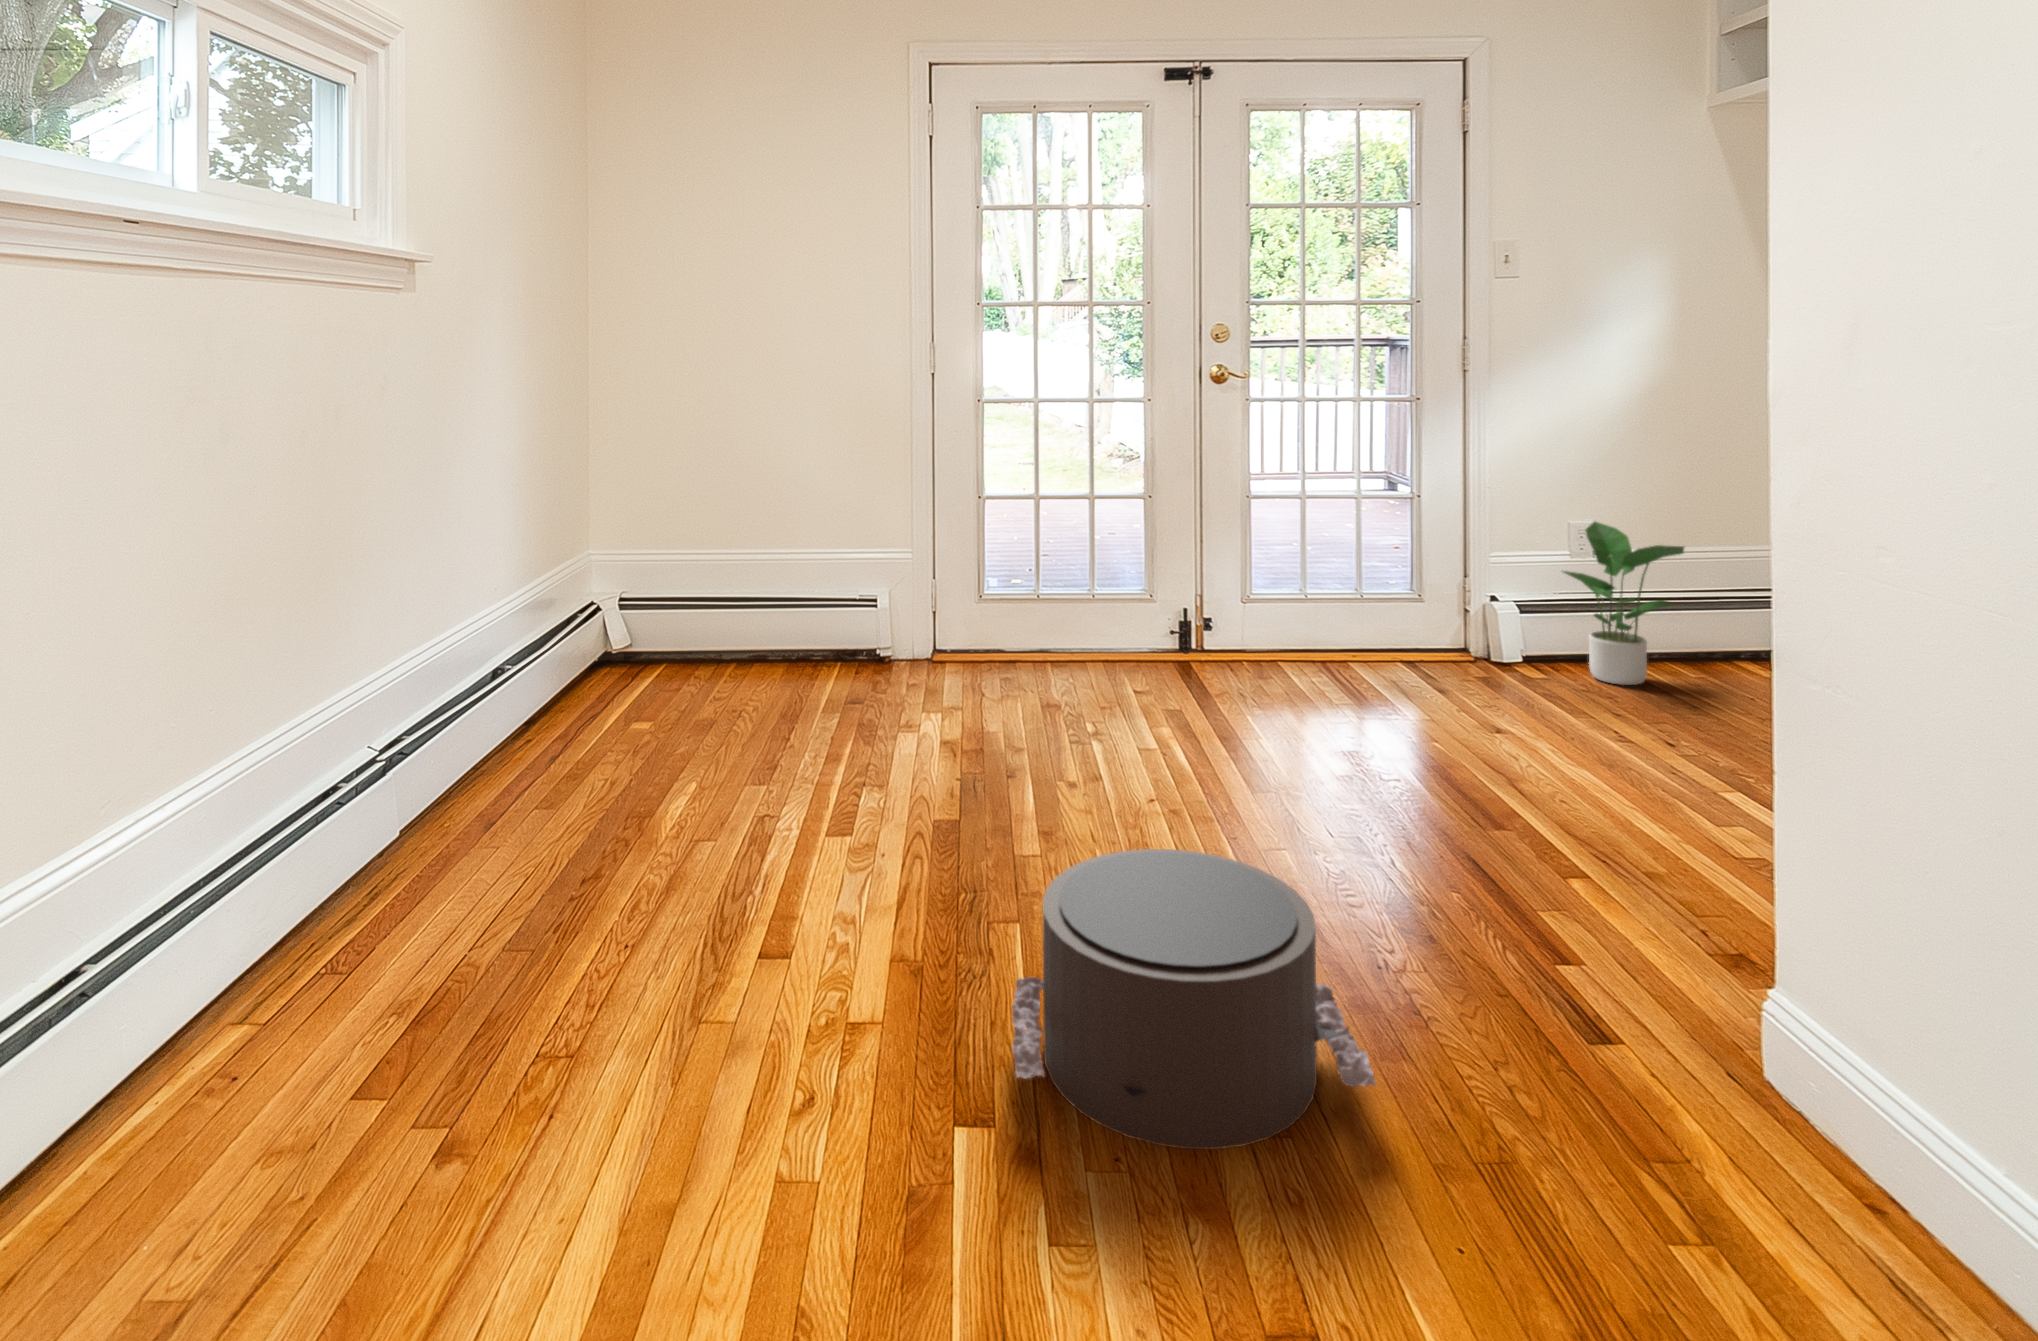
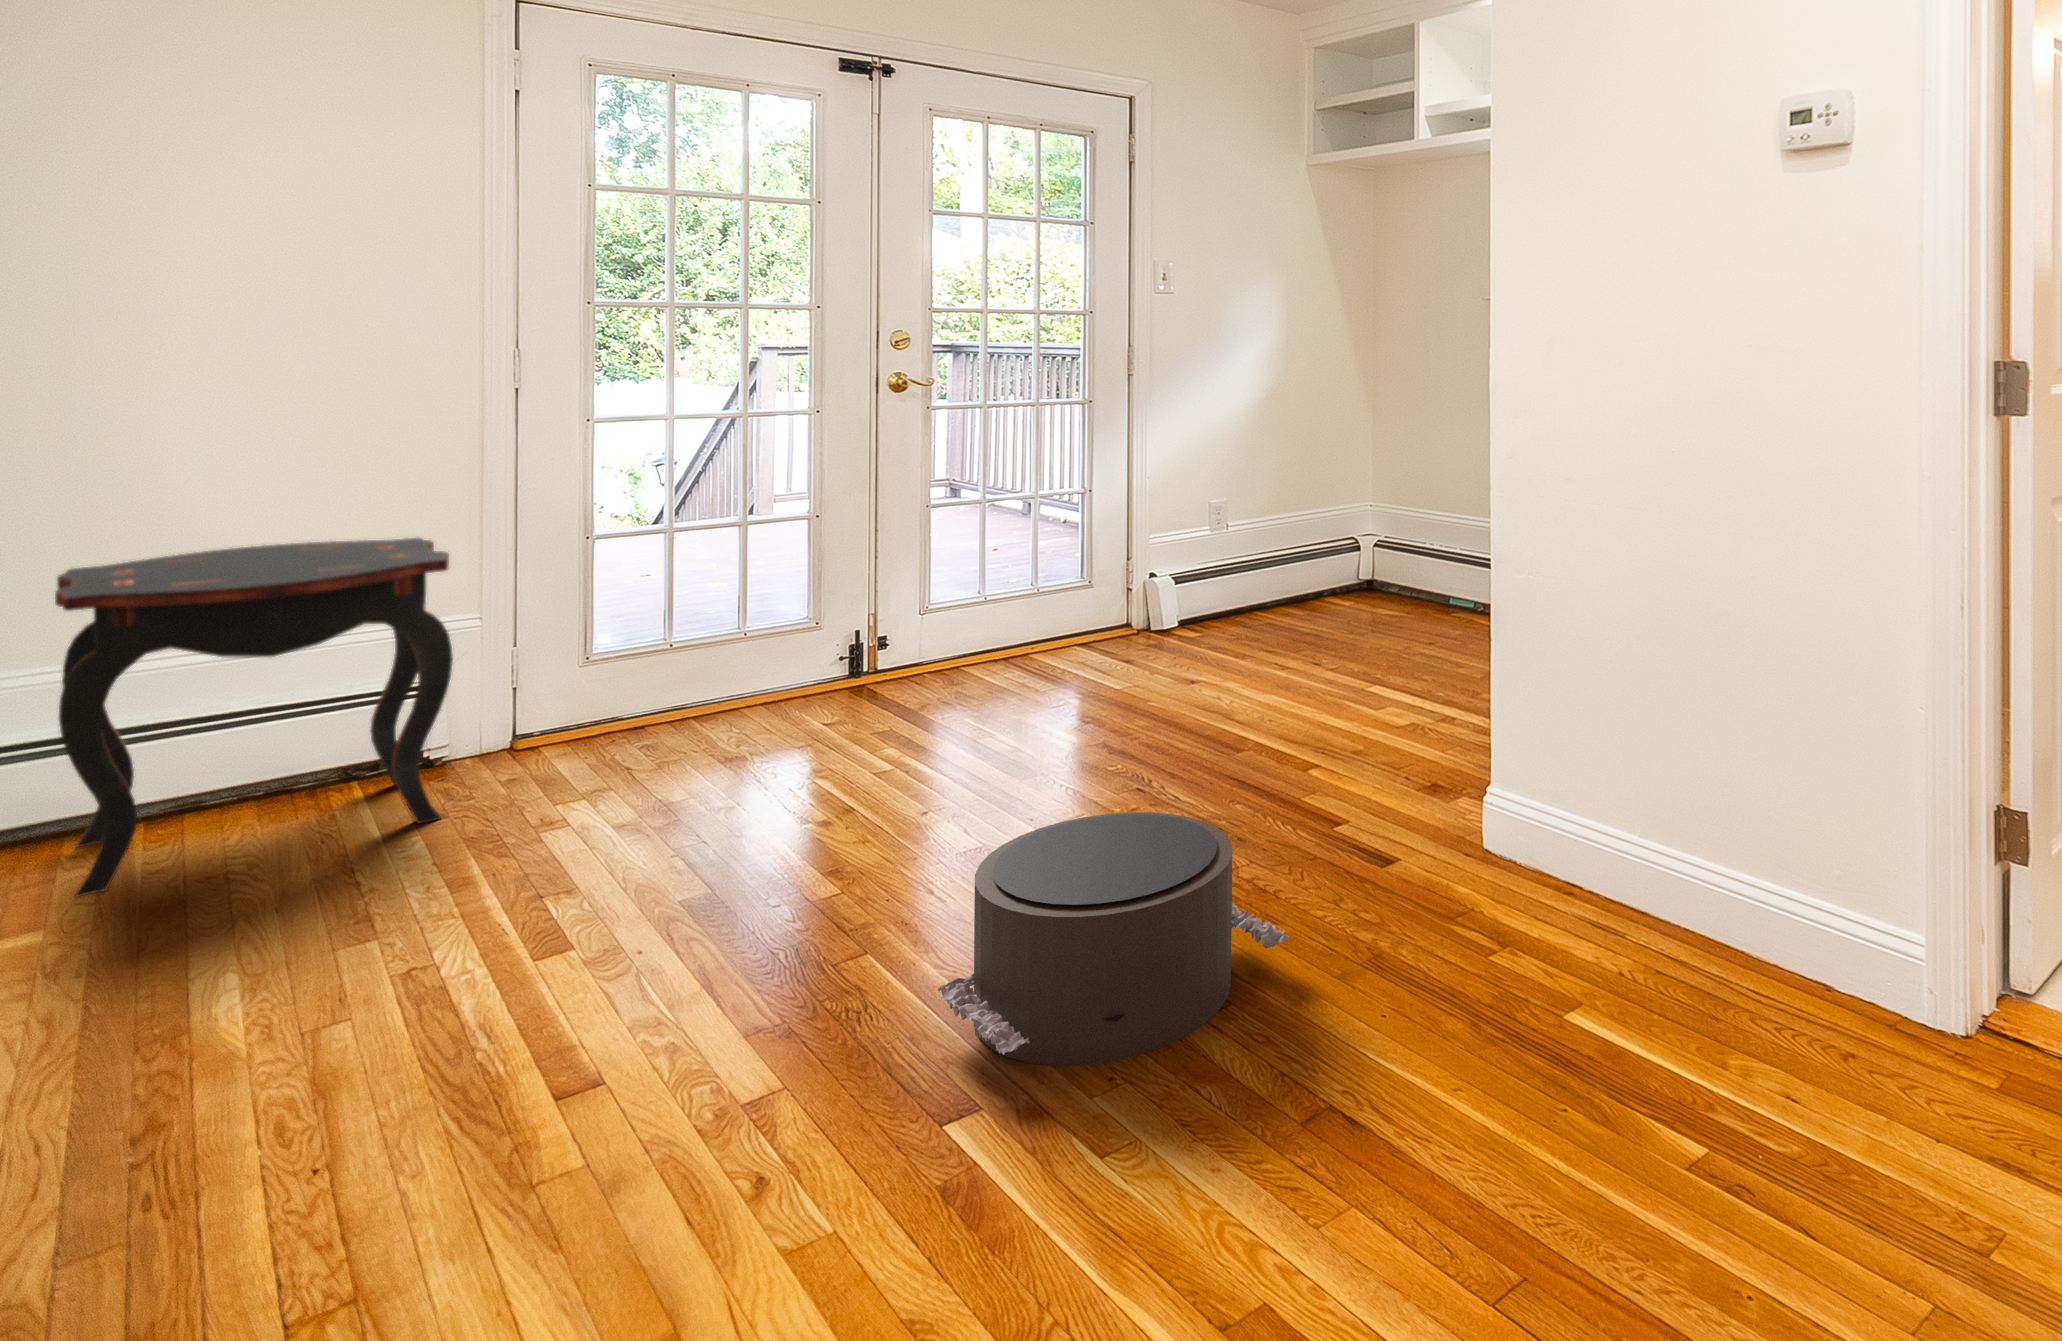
side table: none [689,492,887,706] -> present [55,538,453,897]
potted plant: present [1564,522,1684,685] -> none [1221,491,1316,629]

